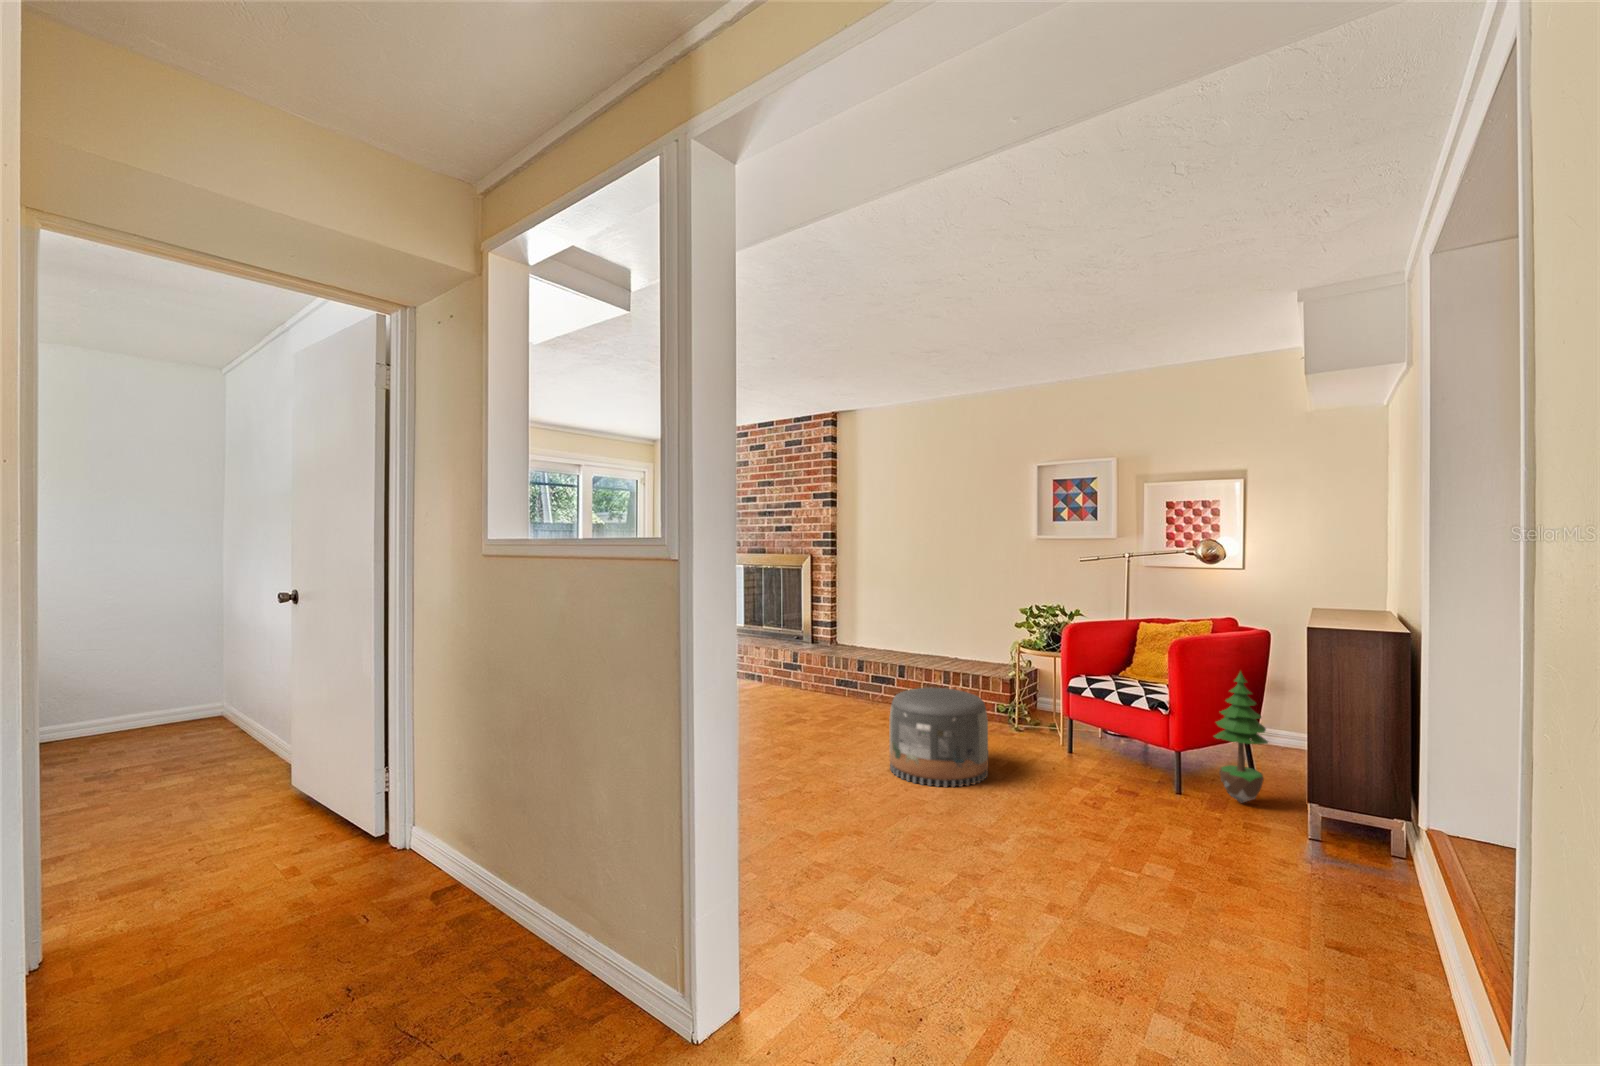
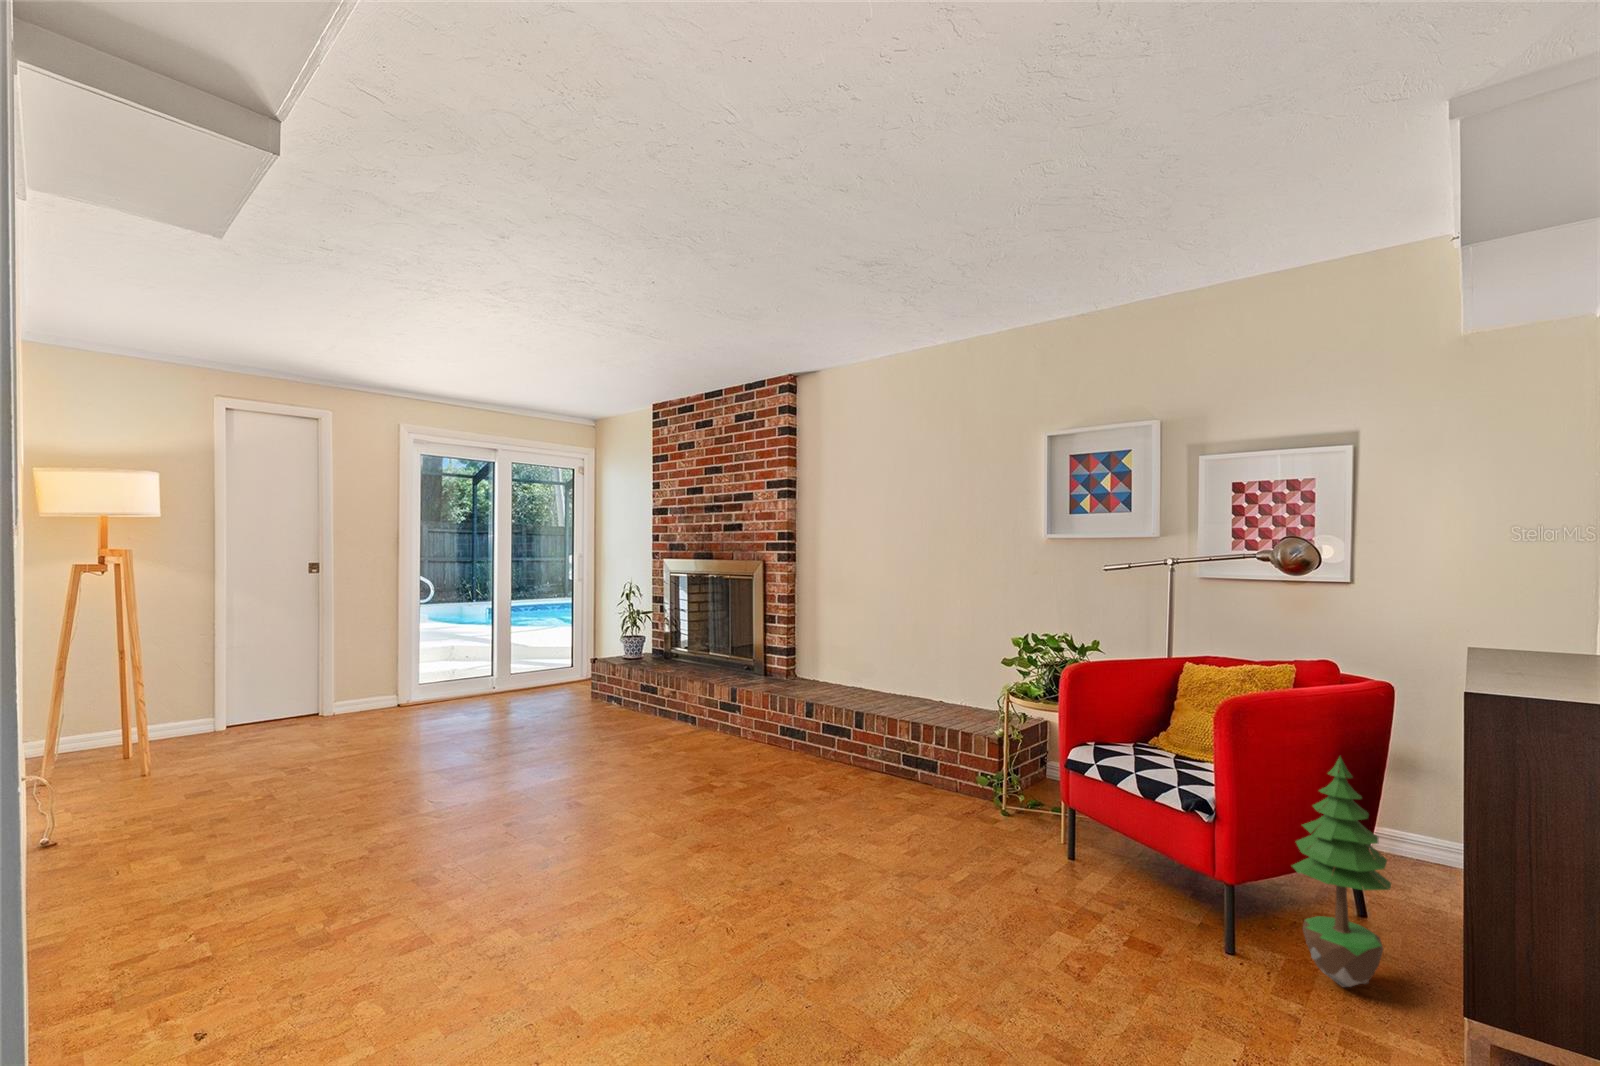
pouf: present [889,688,988,787] -> none [779,757,929,925]

